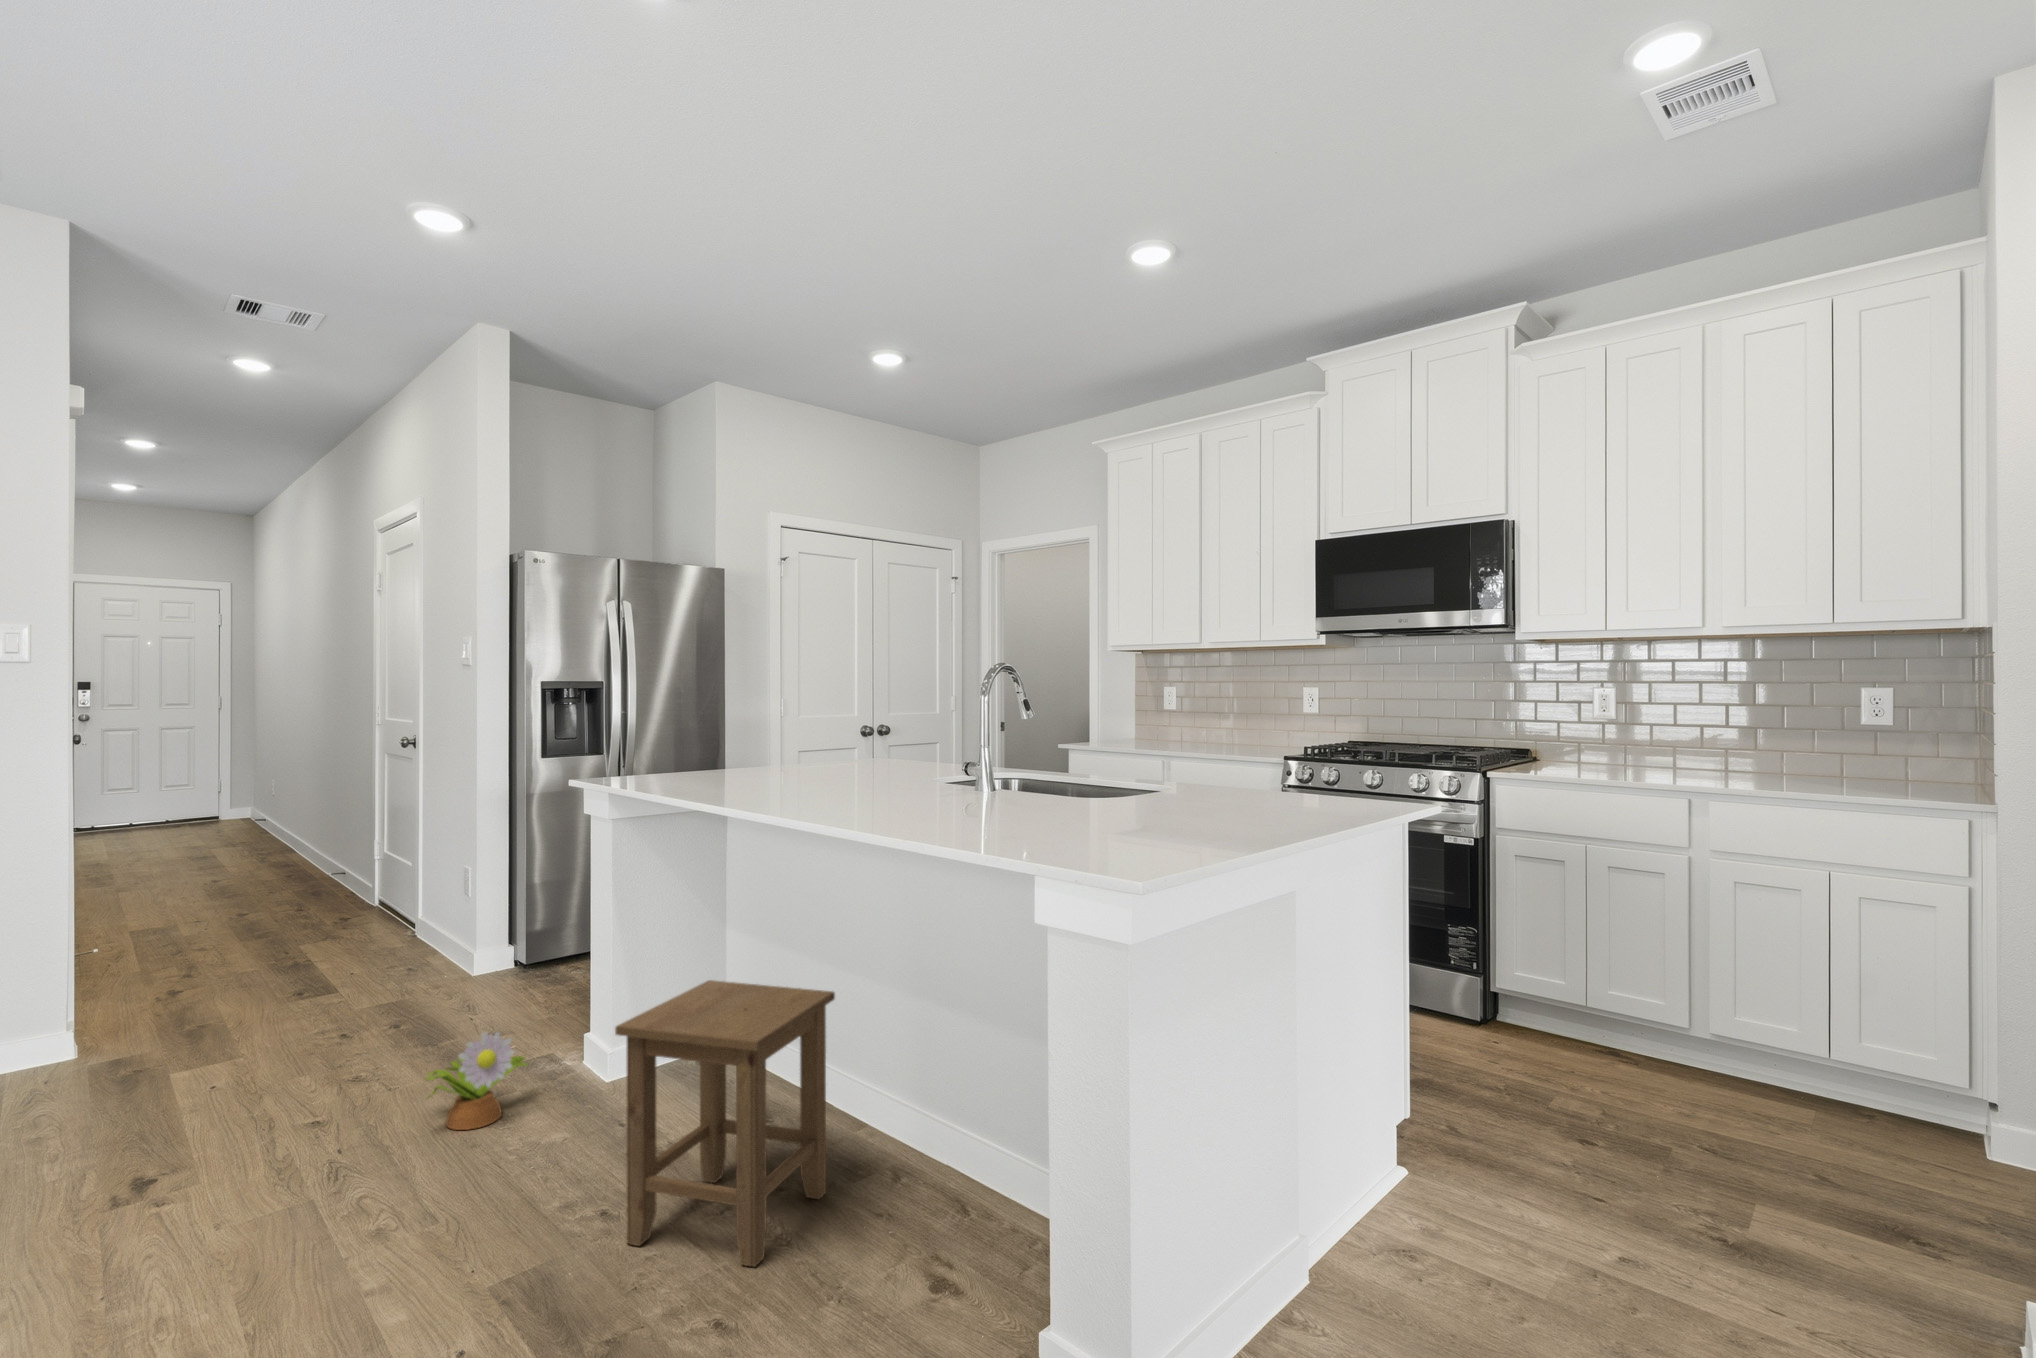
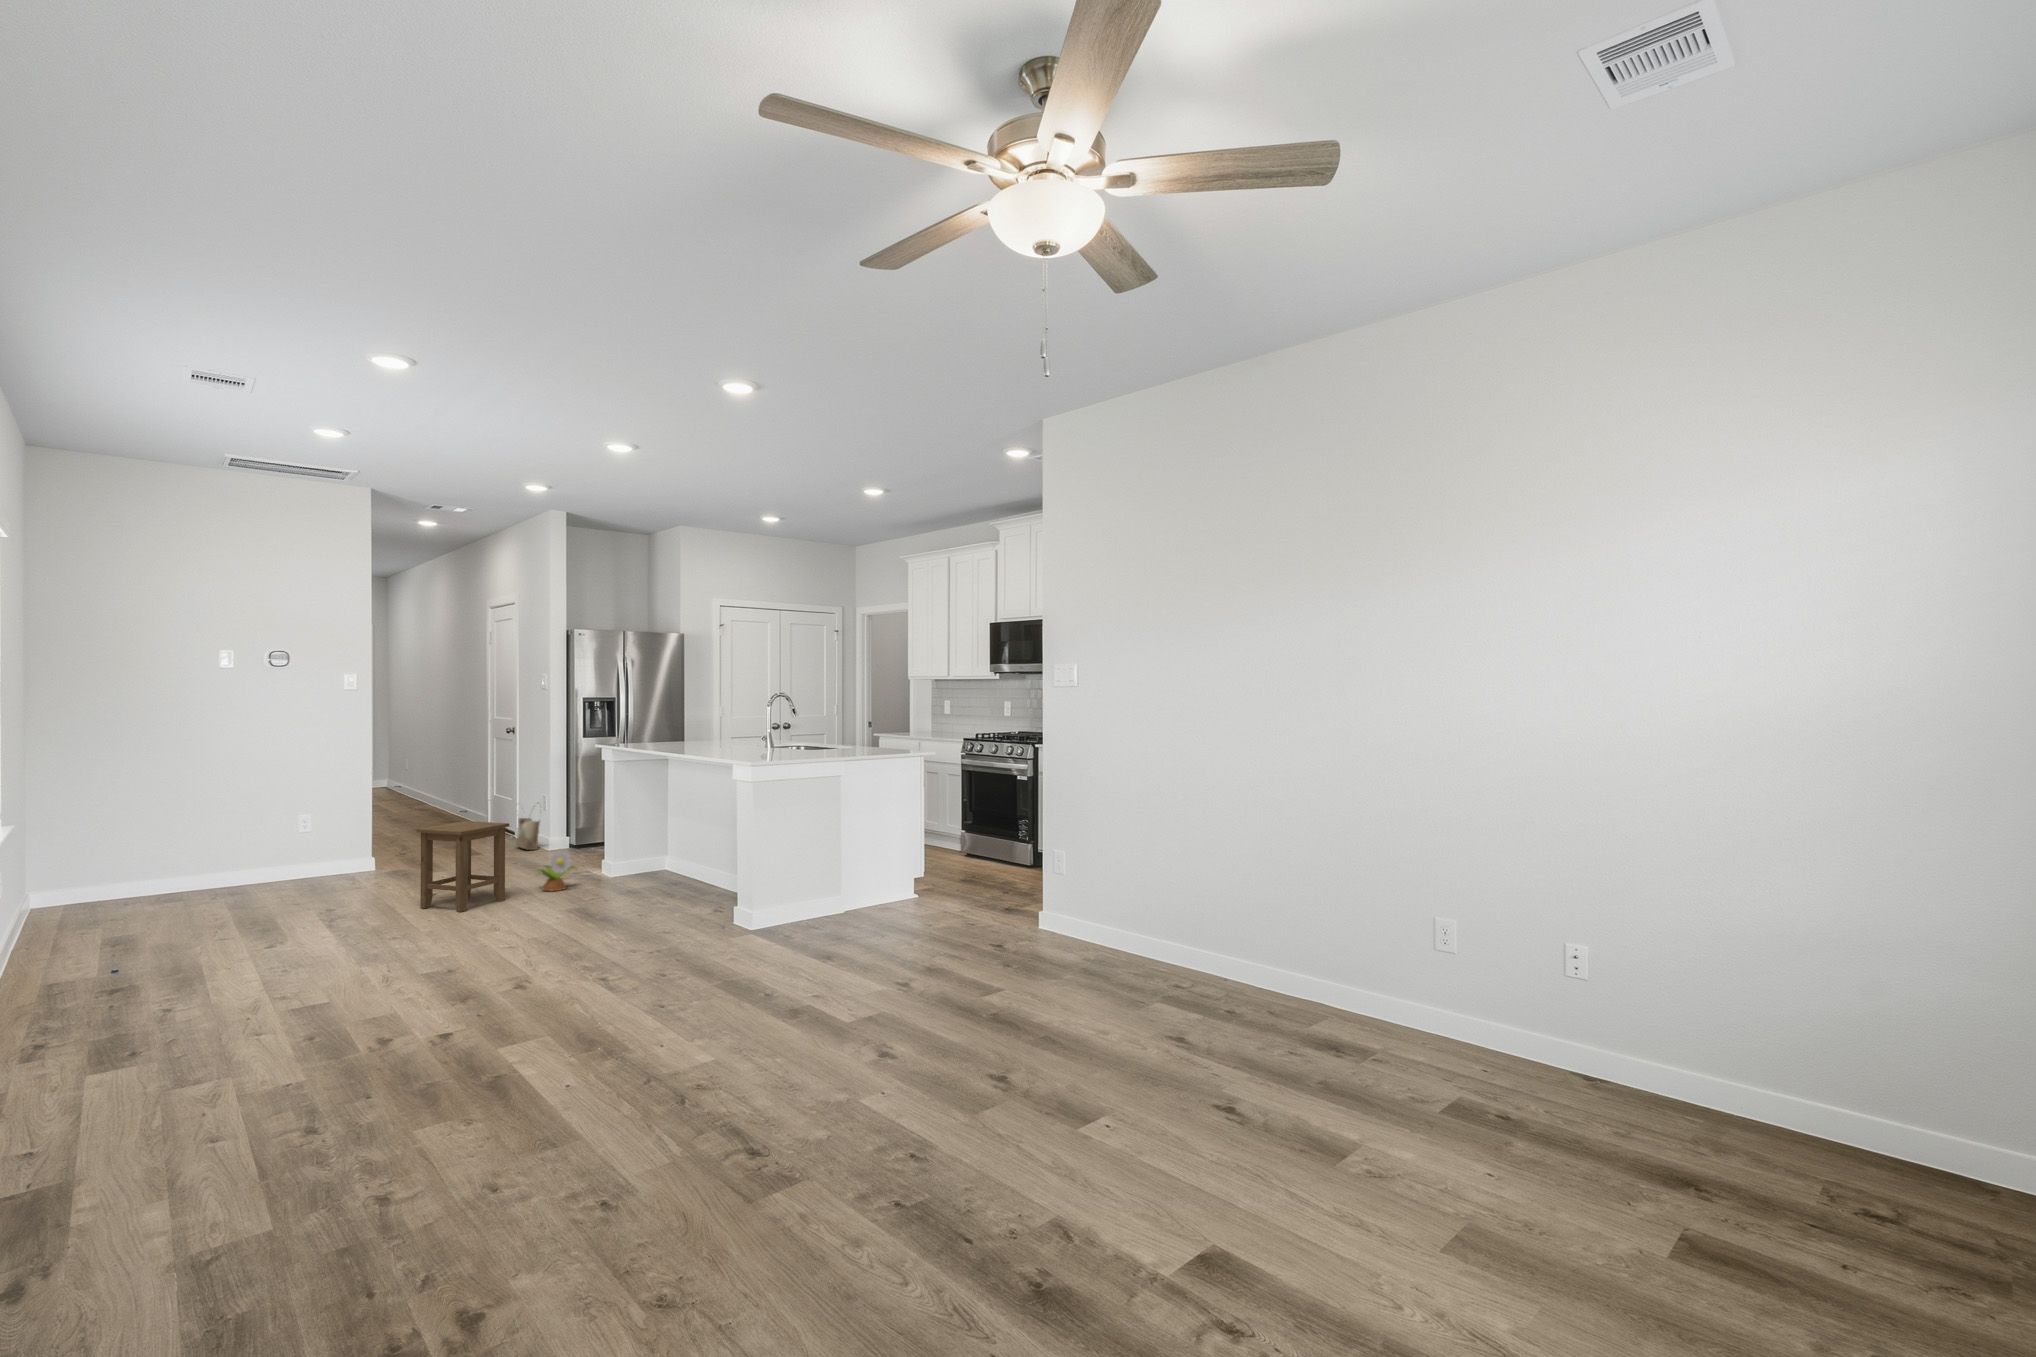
woven basket: none [411,880,459,973] -> present [516,818,540,850]
stool: present [615,980,835,1267] -> present [416,821,509,912]

